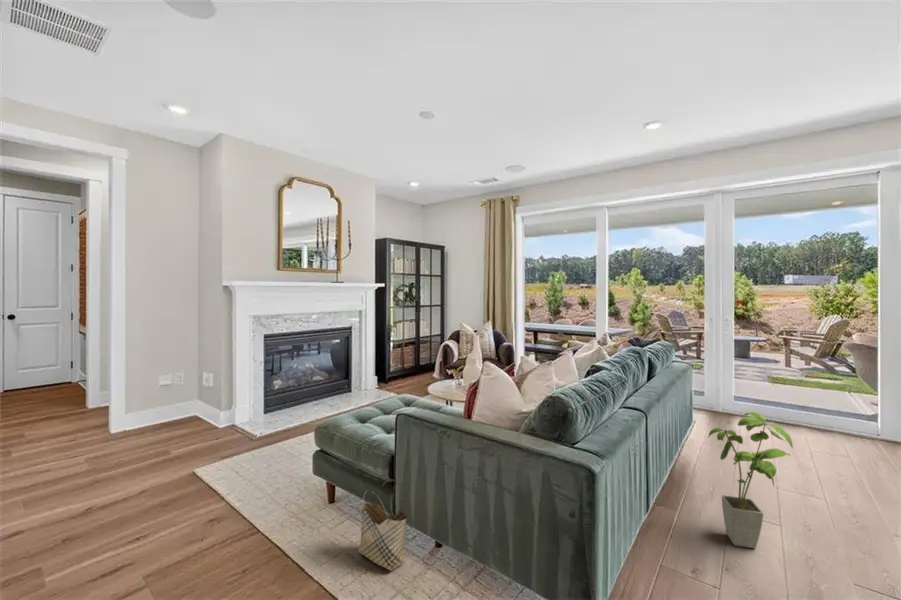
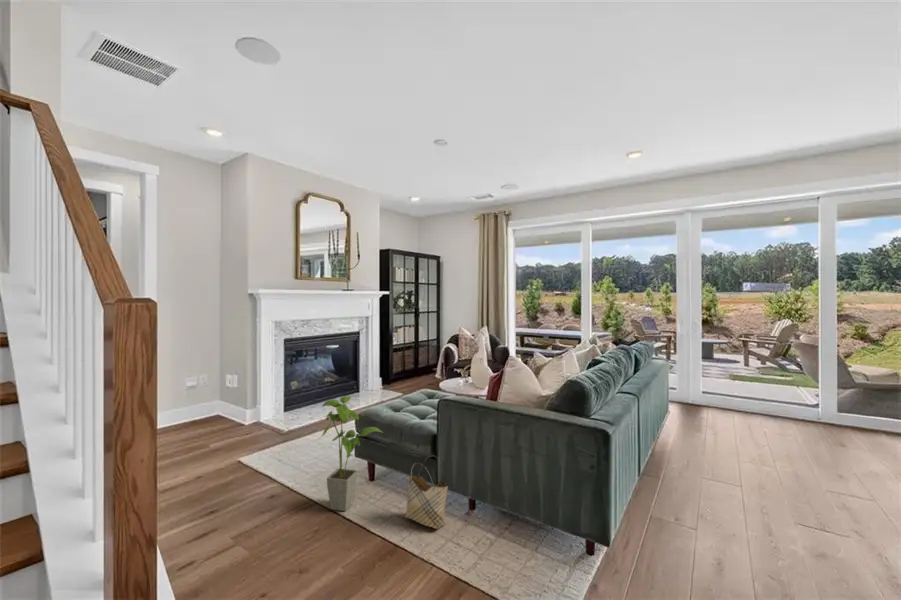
house plant: present [708,412,793,548] -> present [322,396,382,511]

